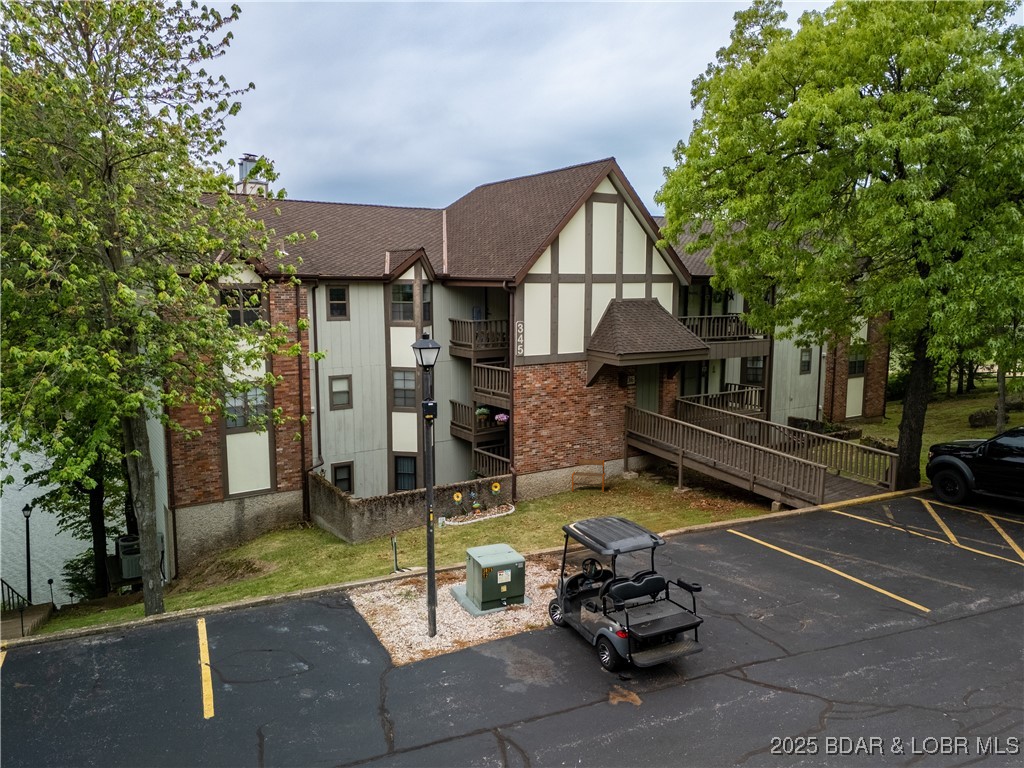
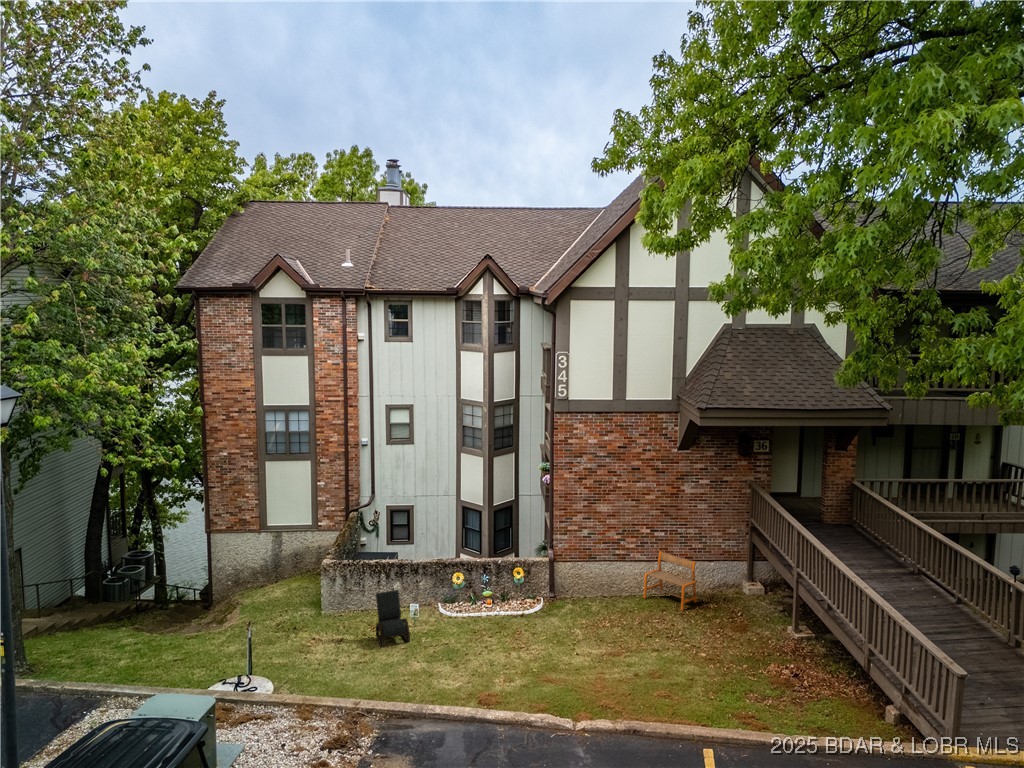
lounge chair: none [431,504,468,545] -> present [376,590,410,647]

